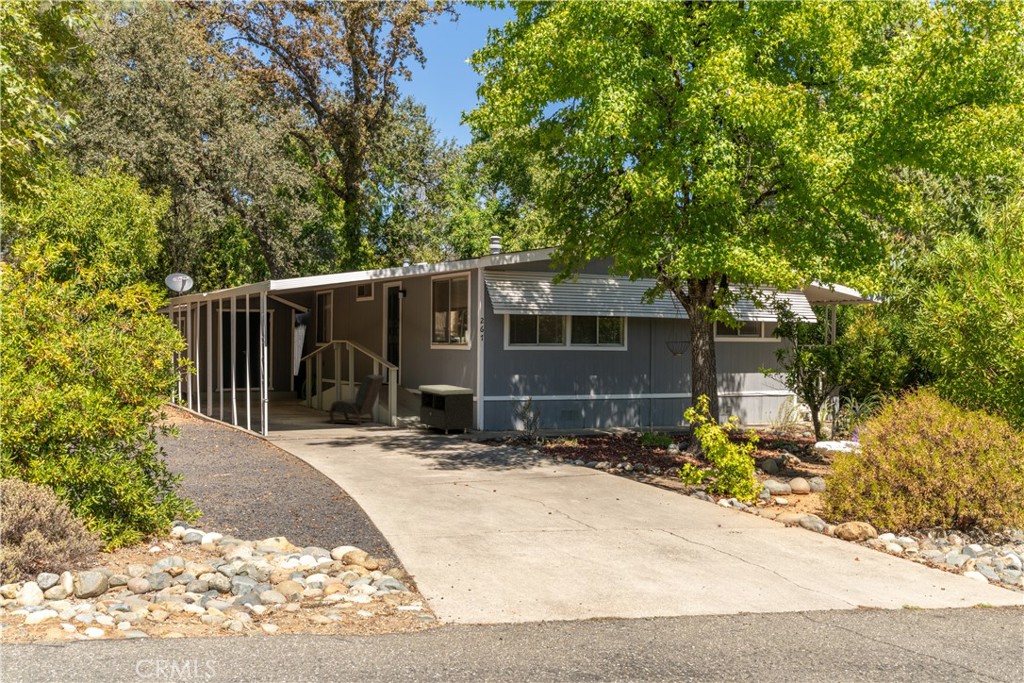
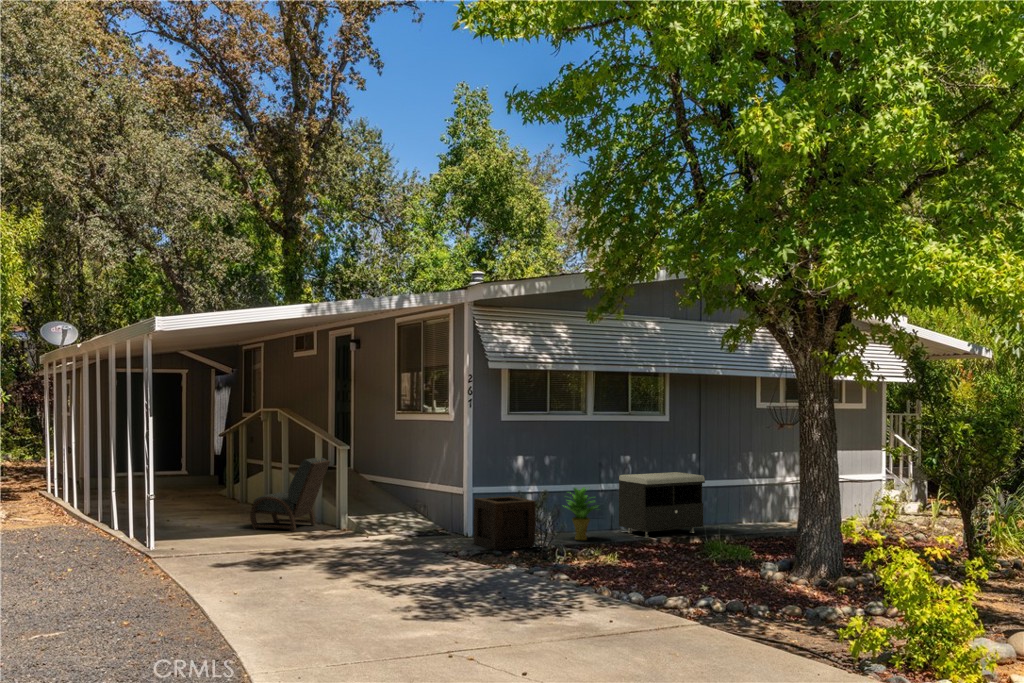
storage bench: present [419,385,473,433] -> present [619,472,705,537]
potted plant: none [545,396,573,433] -> present [565,487,596,540]
wooden crate: none [483,402,525,438] -> present [473,496,536,550]

